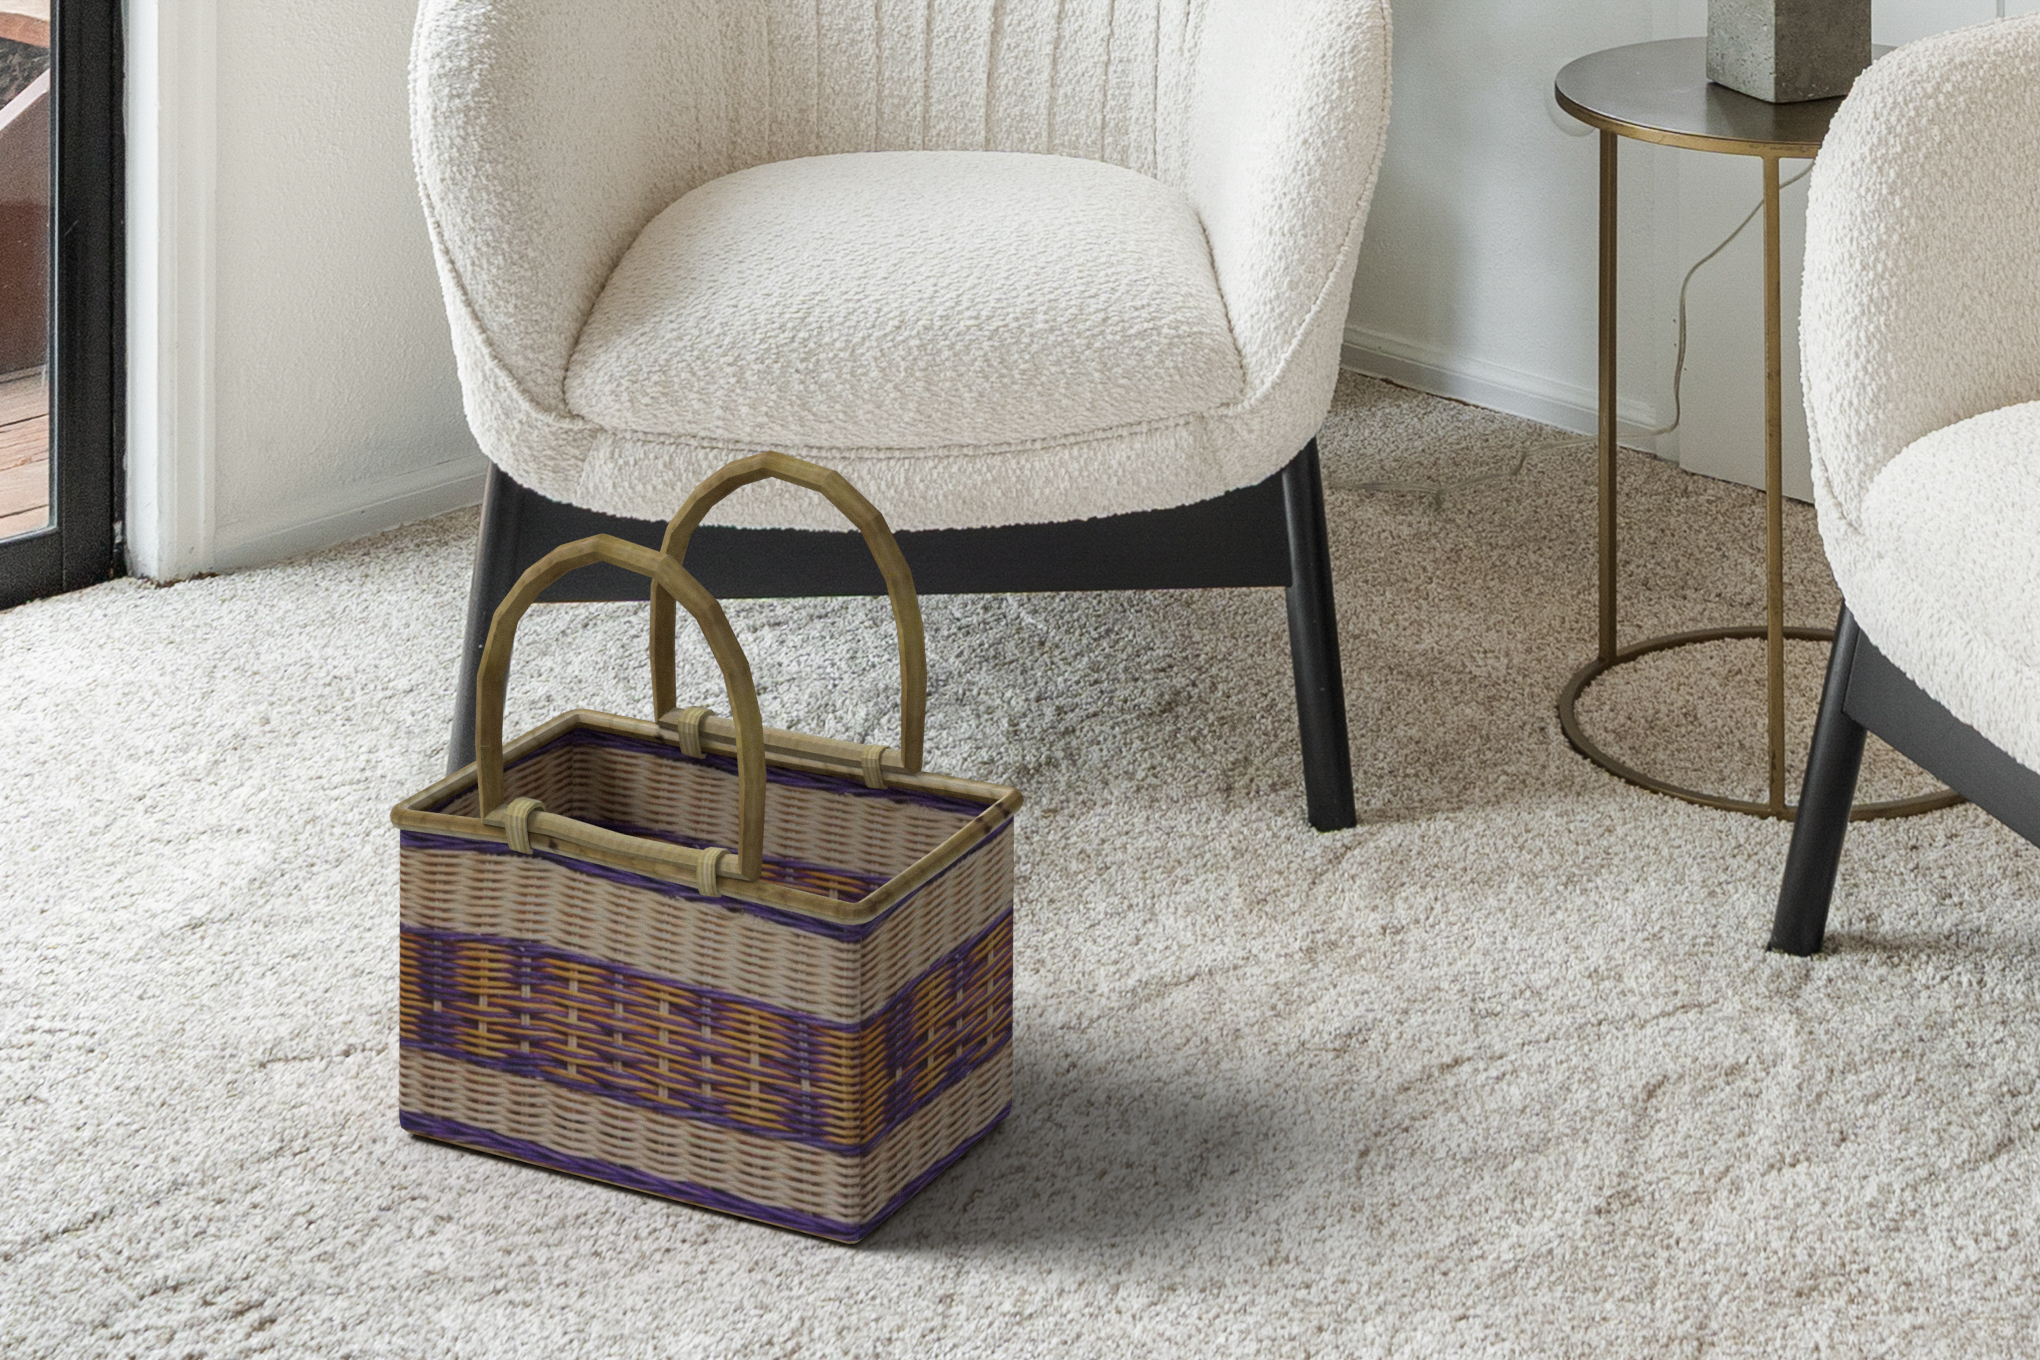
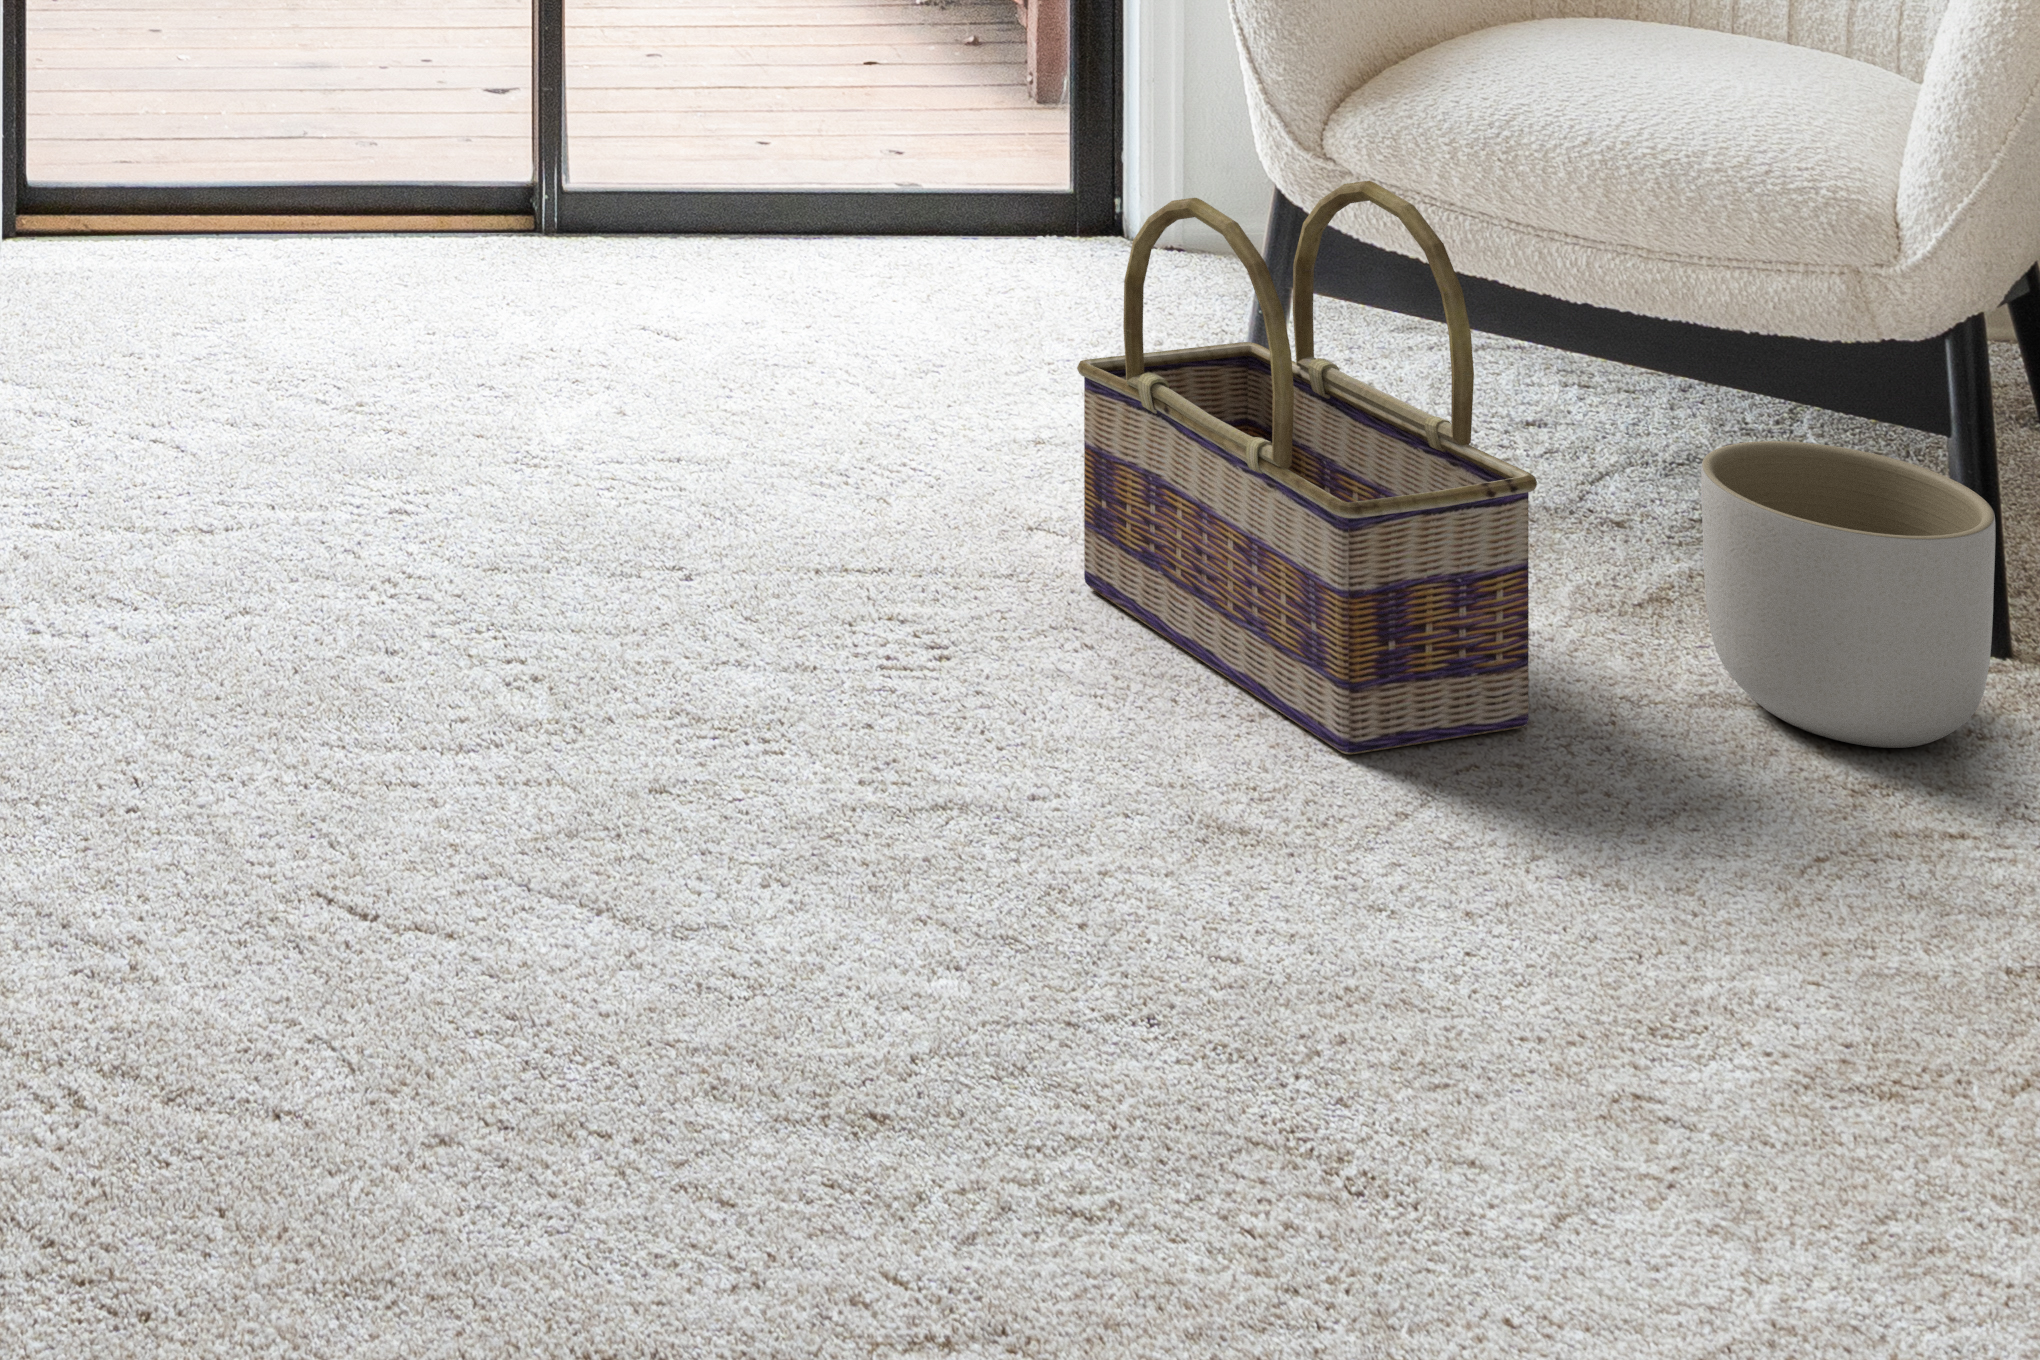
planter: none [1129,637,1429,998] -> present [1701,441,1995,748]

